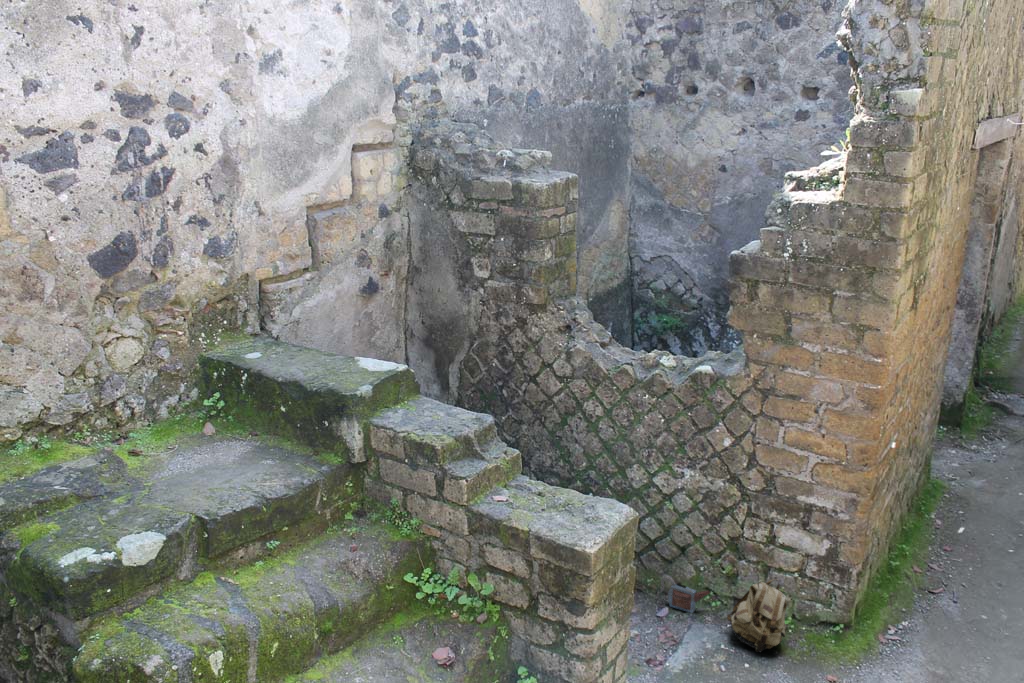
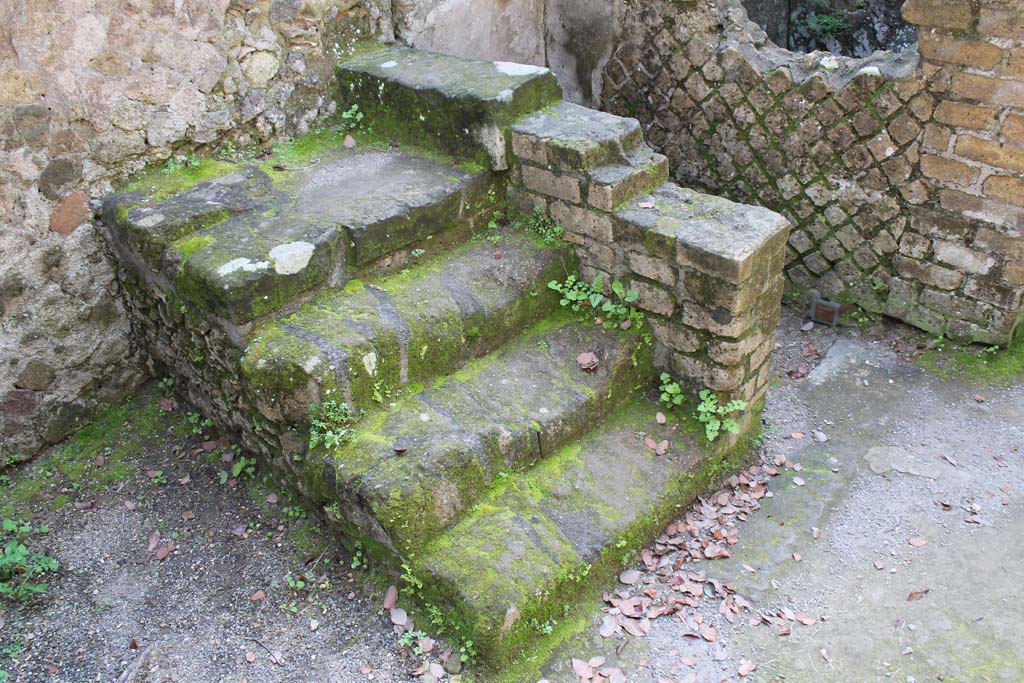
backpack: present [727,579,787,652] -> none [872,294,940,366]

